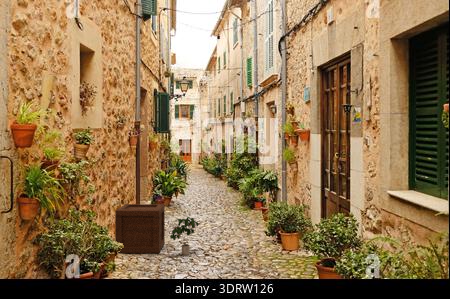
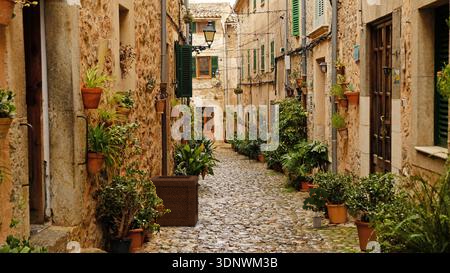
potted plant: present [170,217,199,255] -> present [302,187,329,227]

